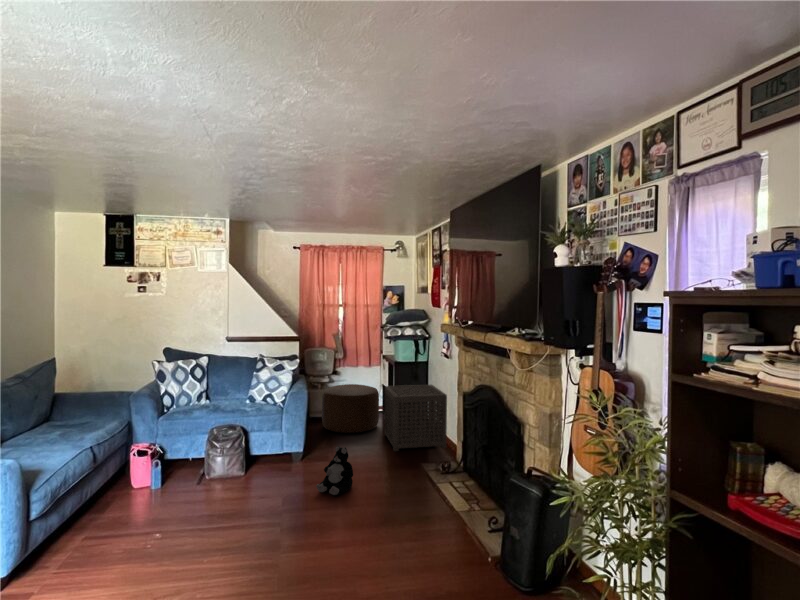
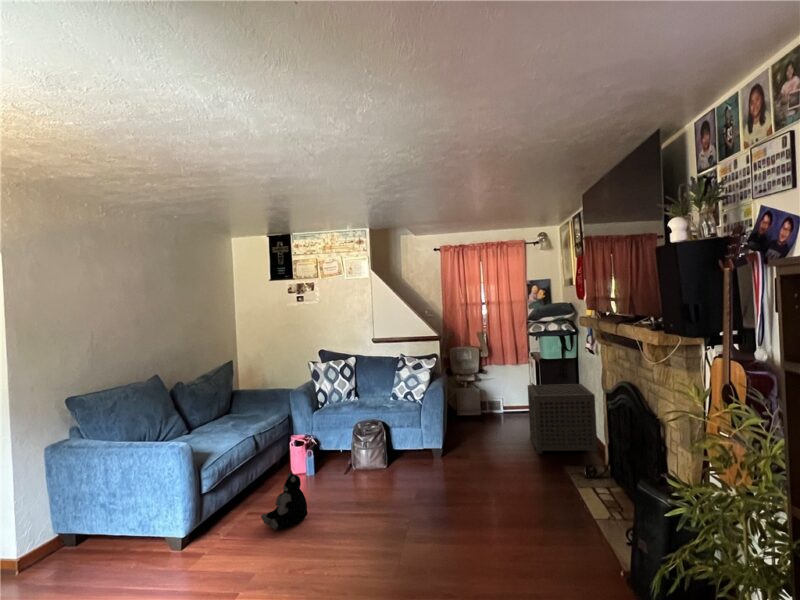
ottoman: present [322,384,379,433] -> none [466,384,525,433]
plush toy: present [316,446,353,495] -> present [261,473,307,529]

